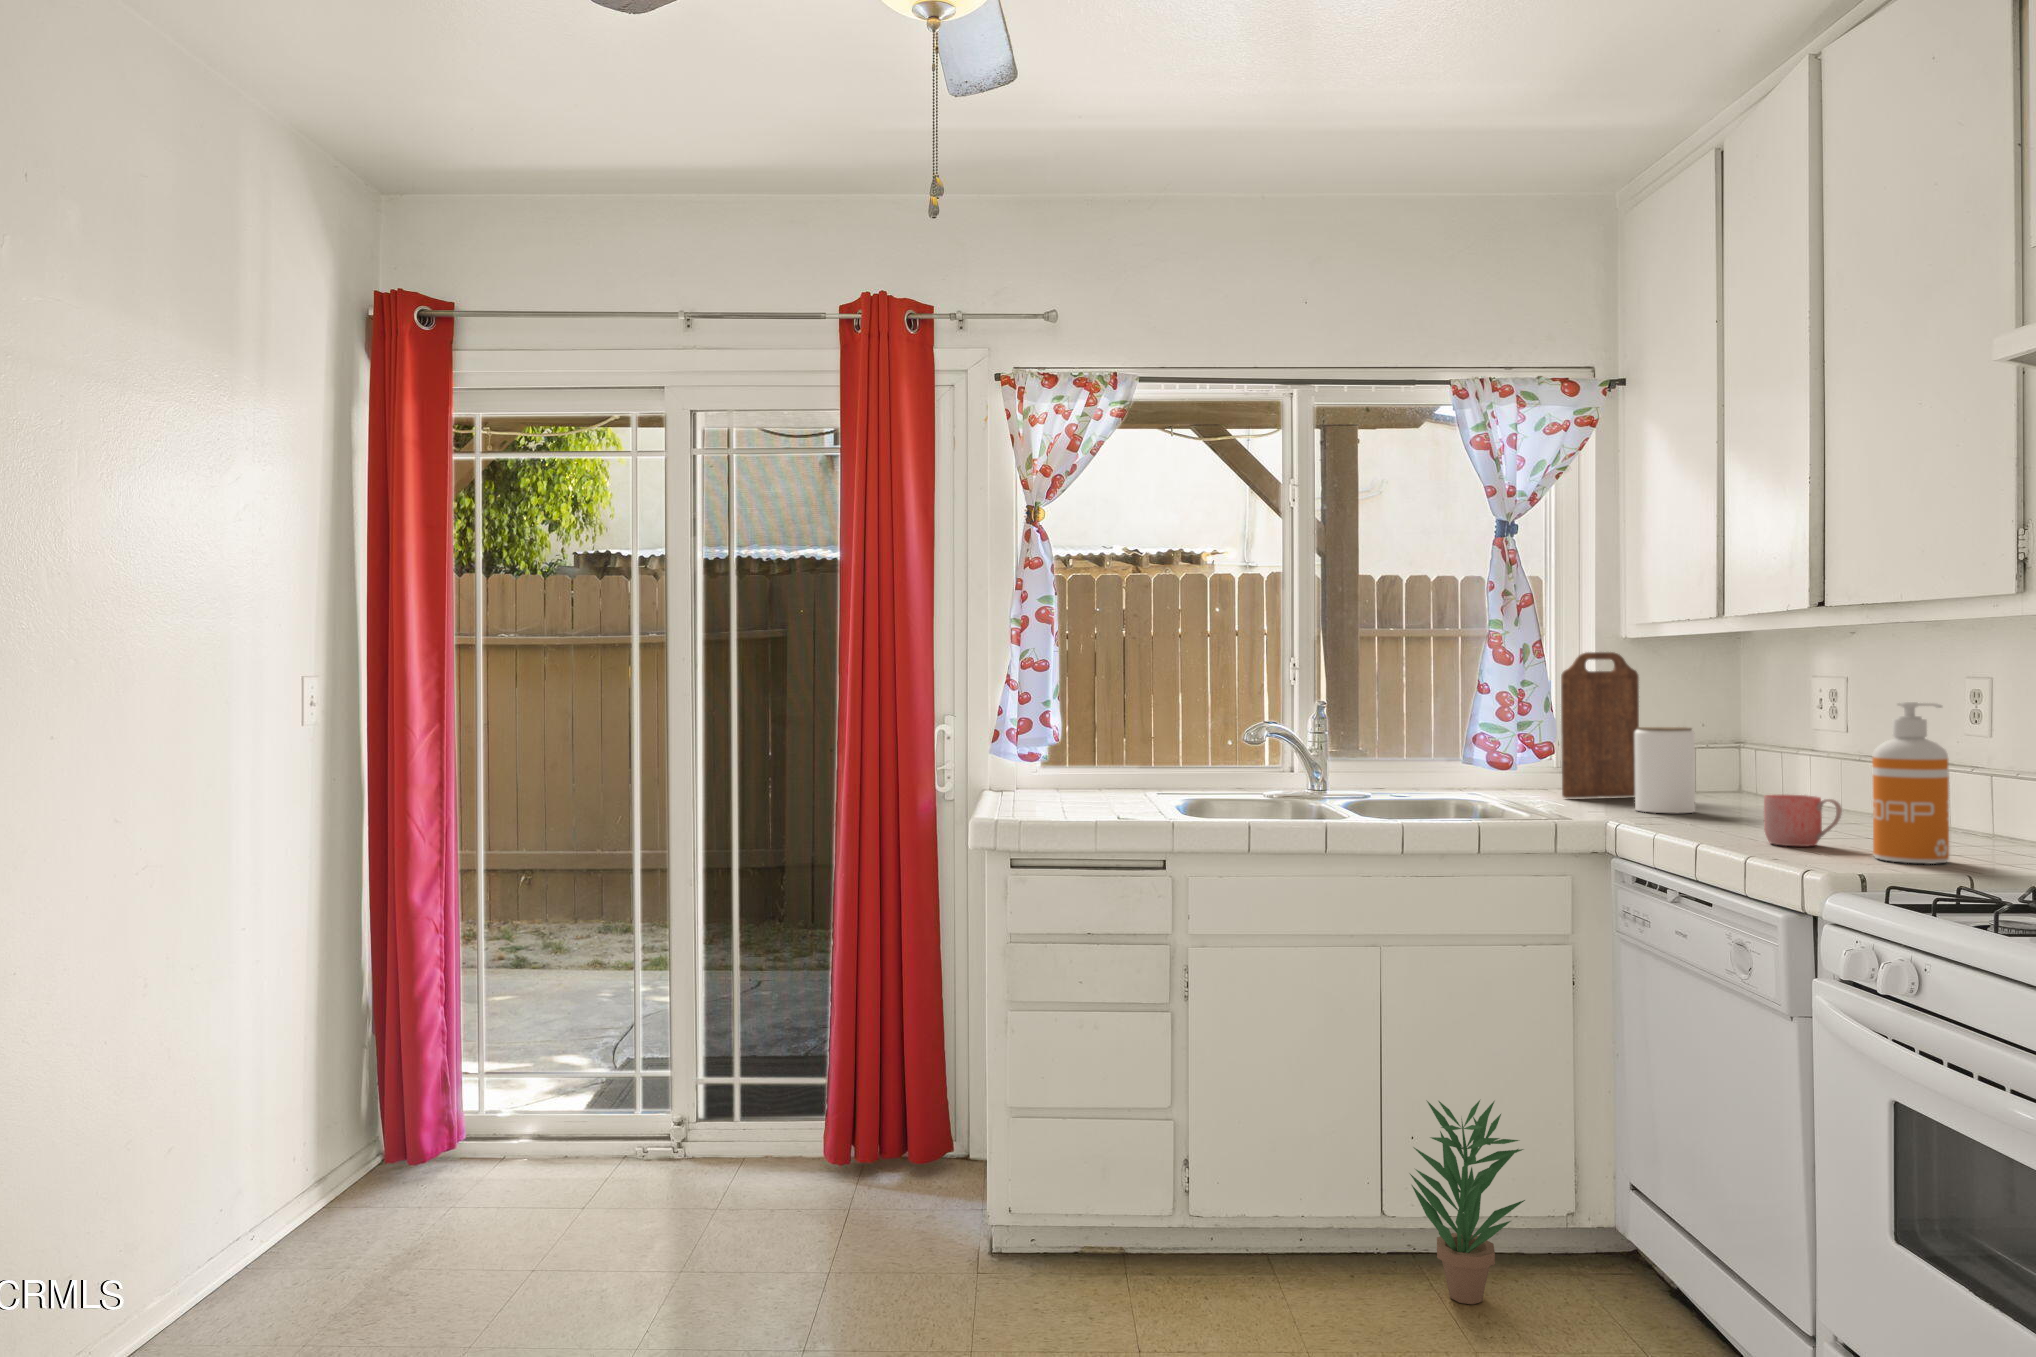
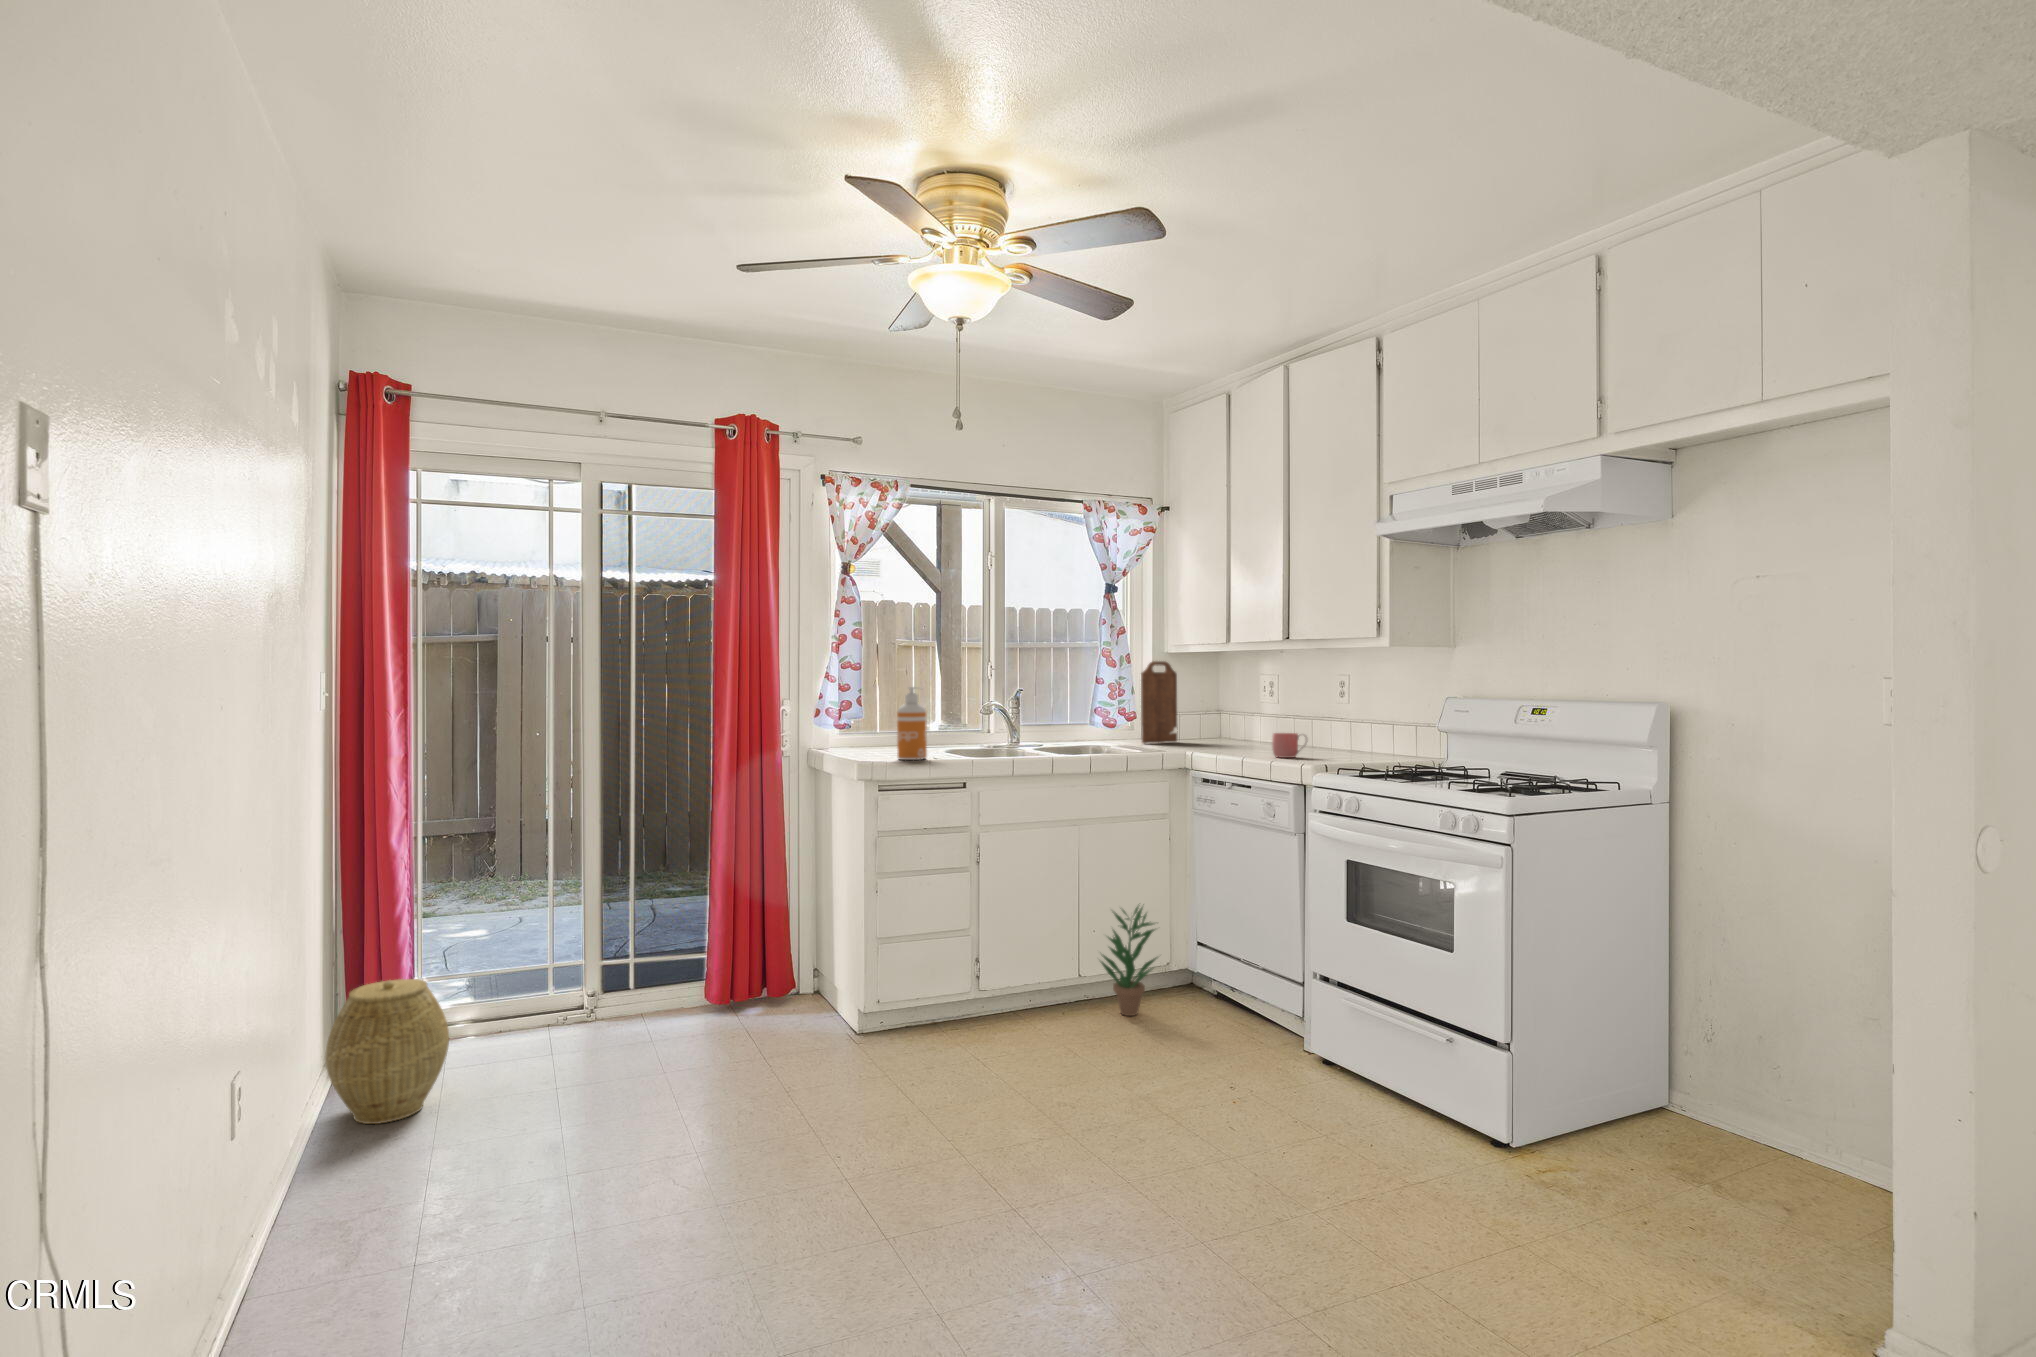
soap dispenser: present [1872,702,1949,864] -> present [897,687,927,760]
jar: present [1635,727,1695,813] -> none [1188,702,1218,748]
woven basket: none [244,1091,403,1288] -> present [325,979,449,1124]

